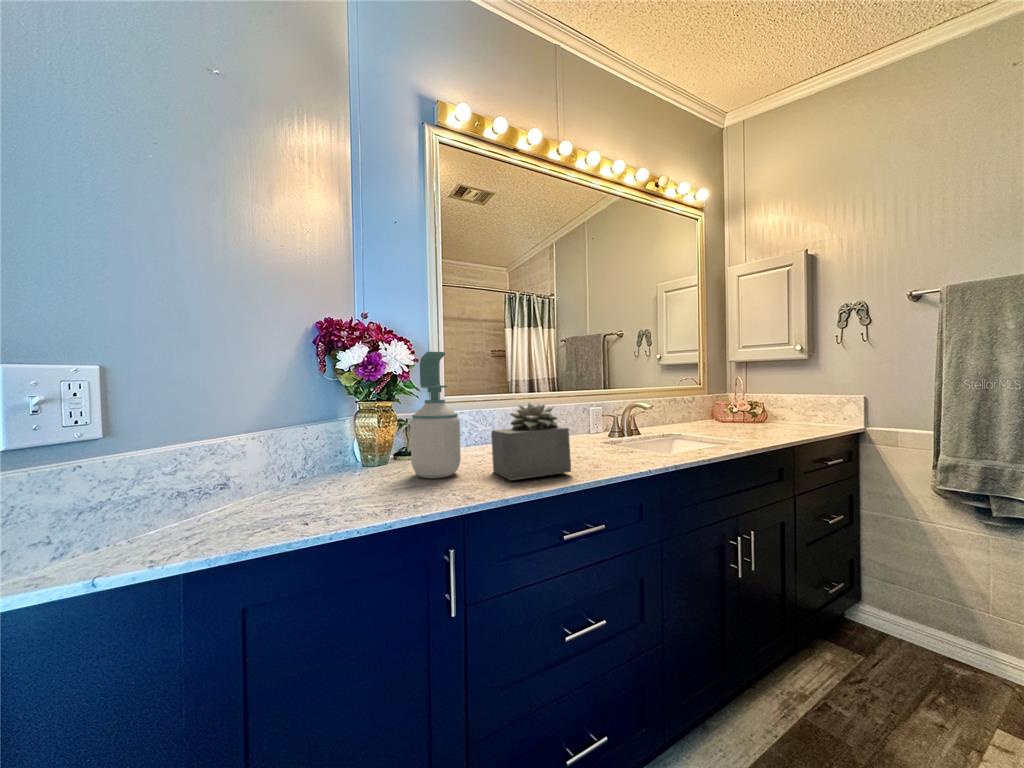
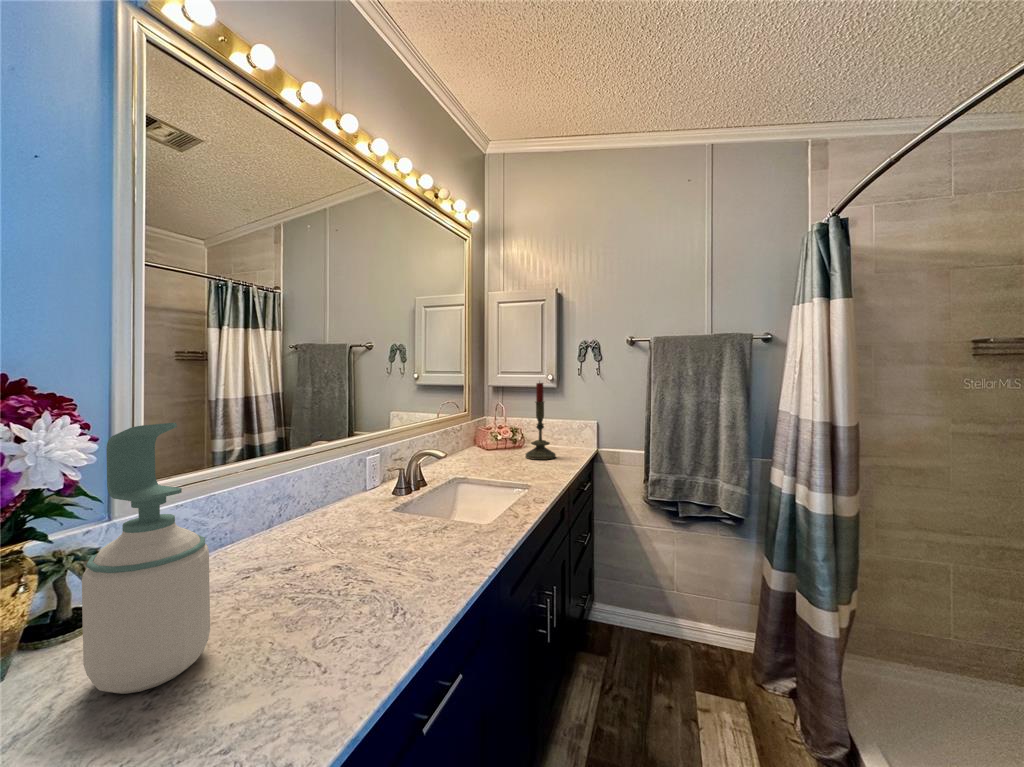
candle: none [759,348,796,429] -> present [525,383,556,460]
succulent plant: present [491,403,571,480] -> none [273,492,415,646]

